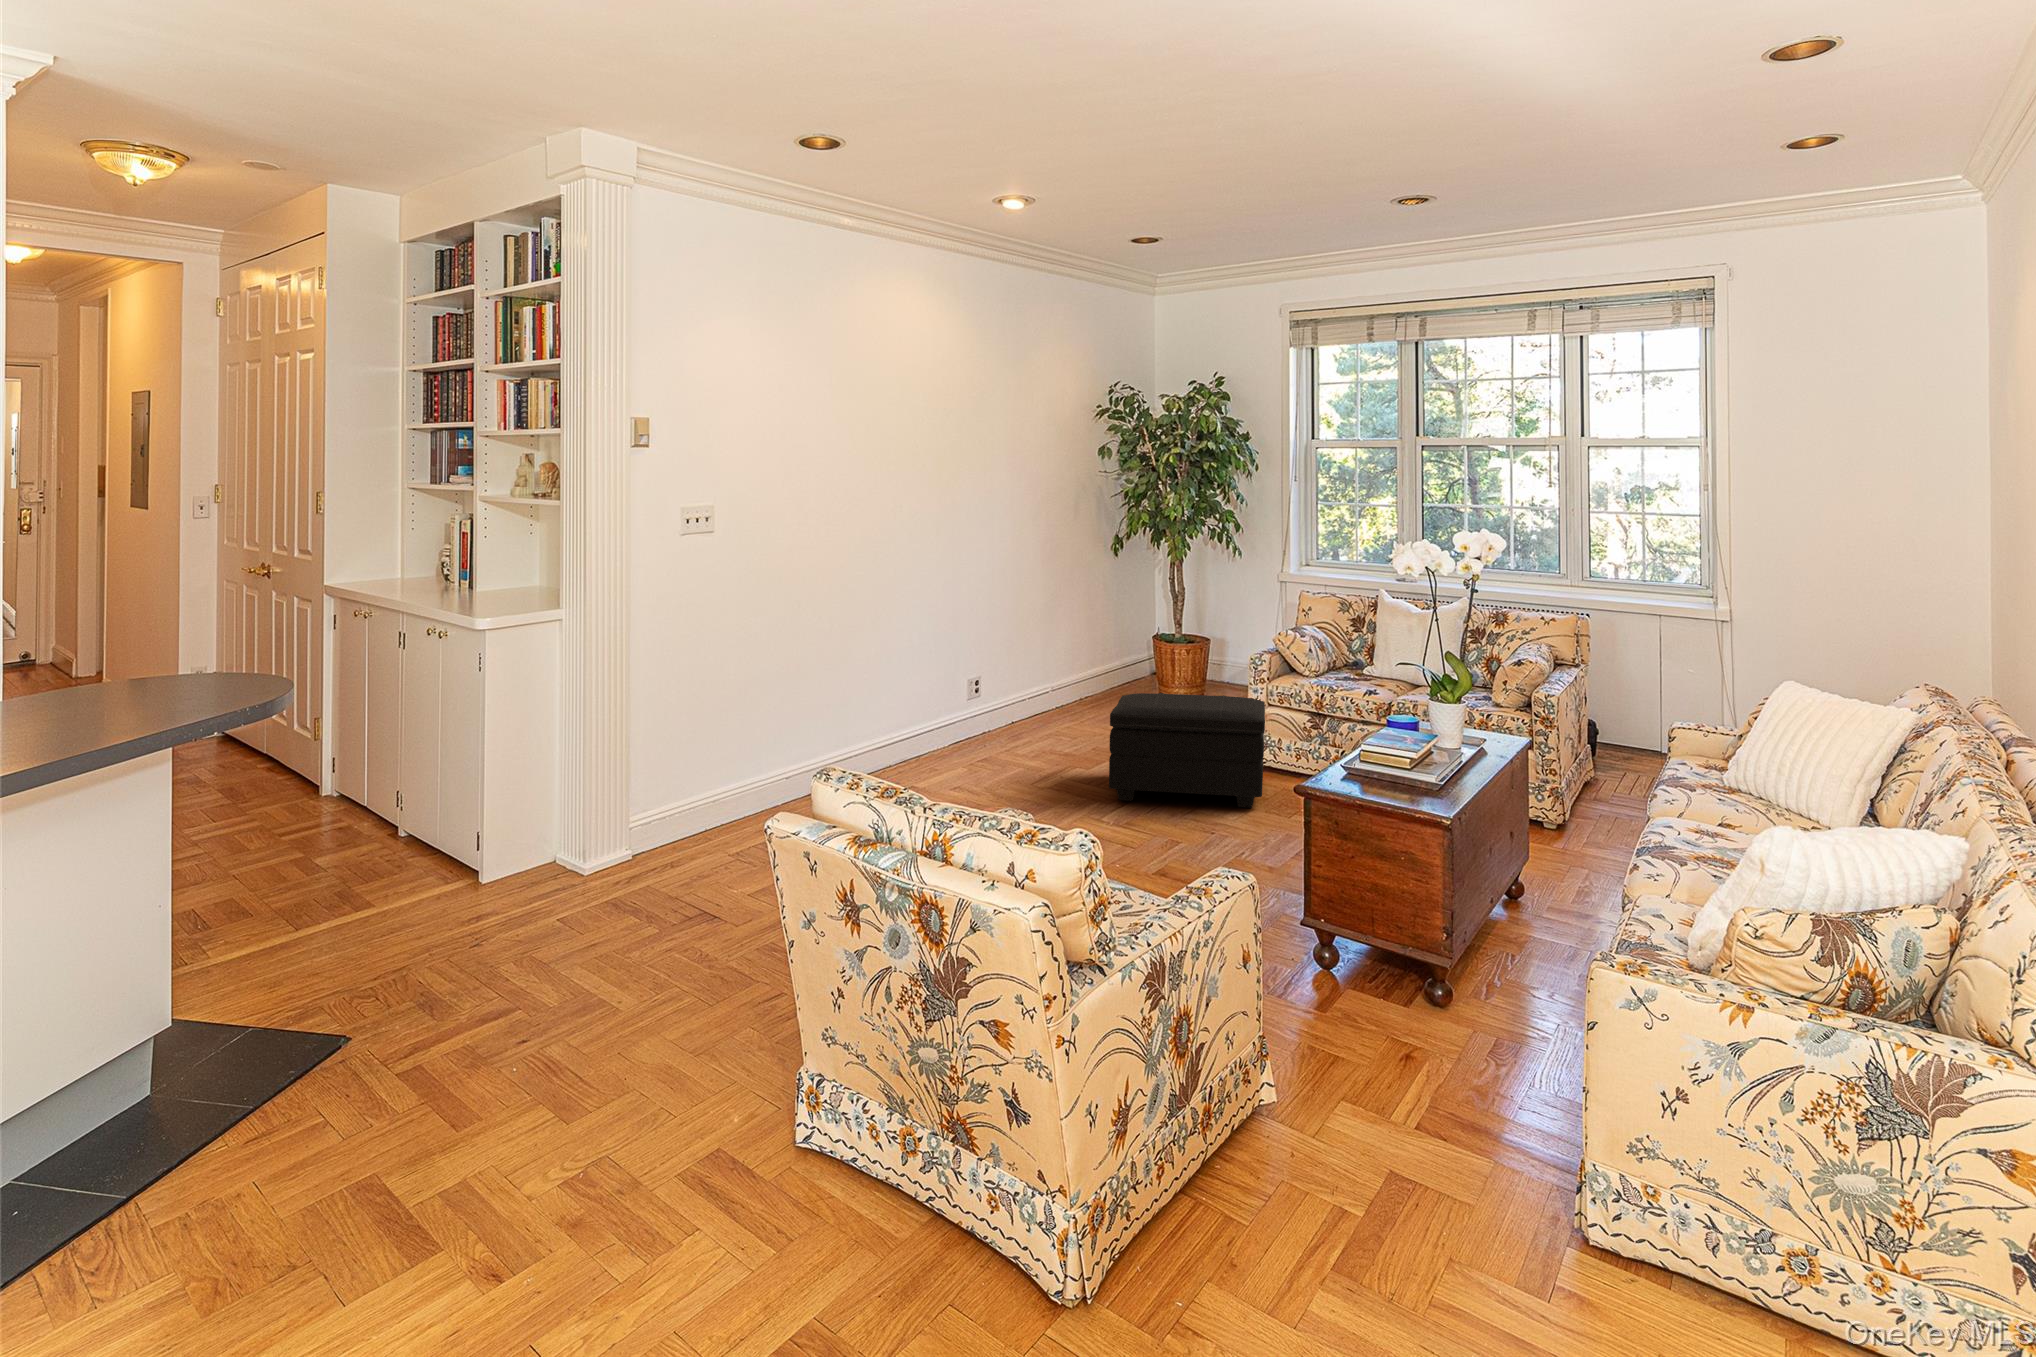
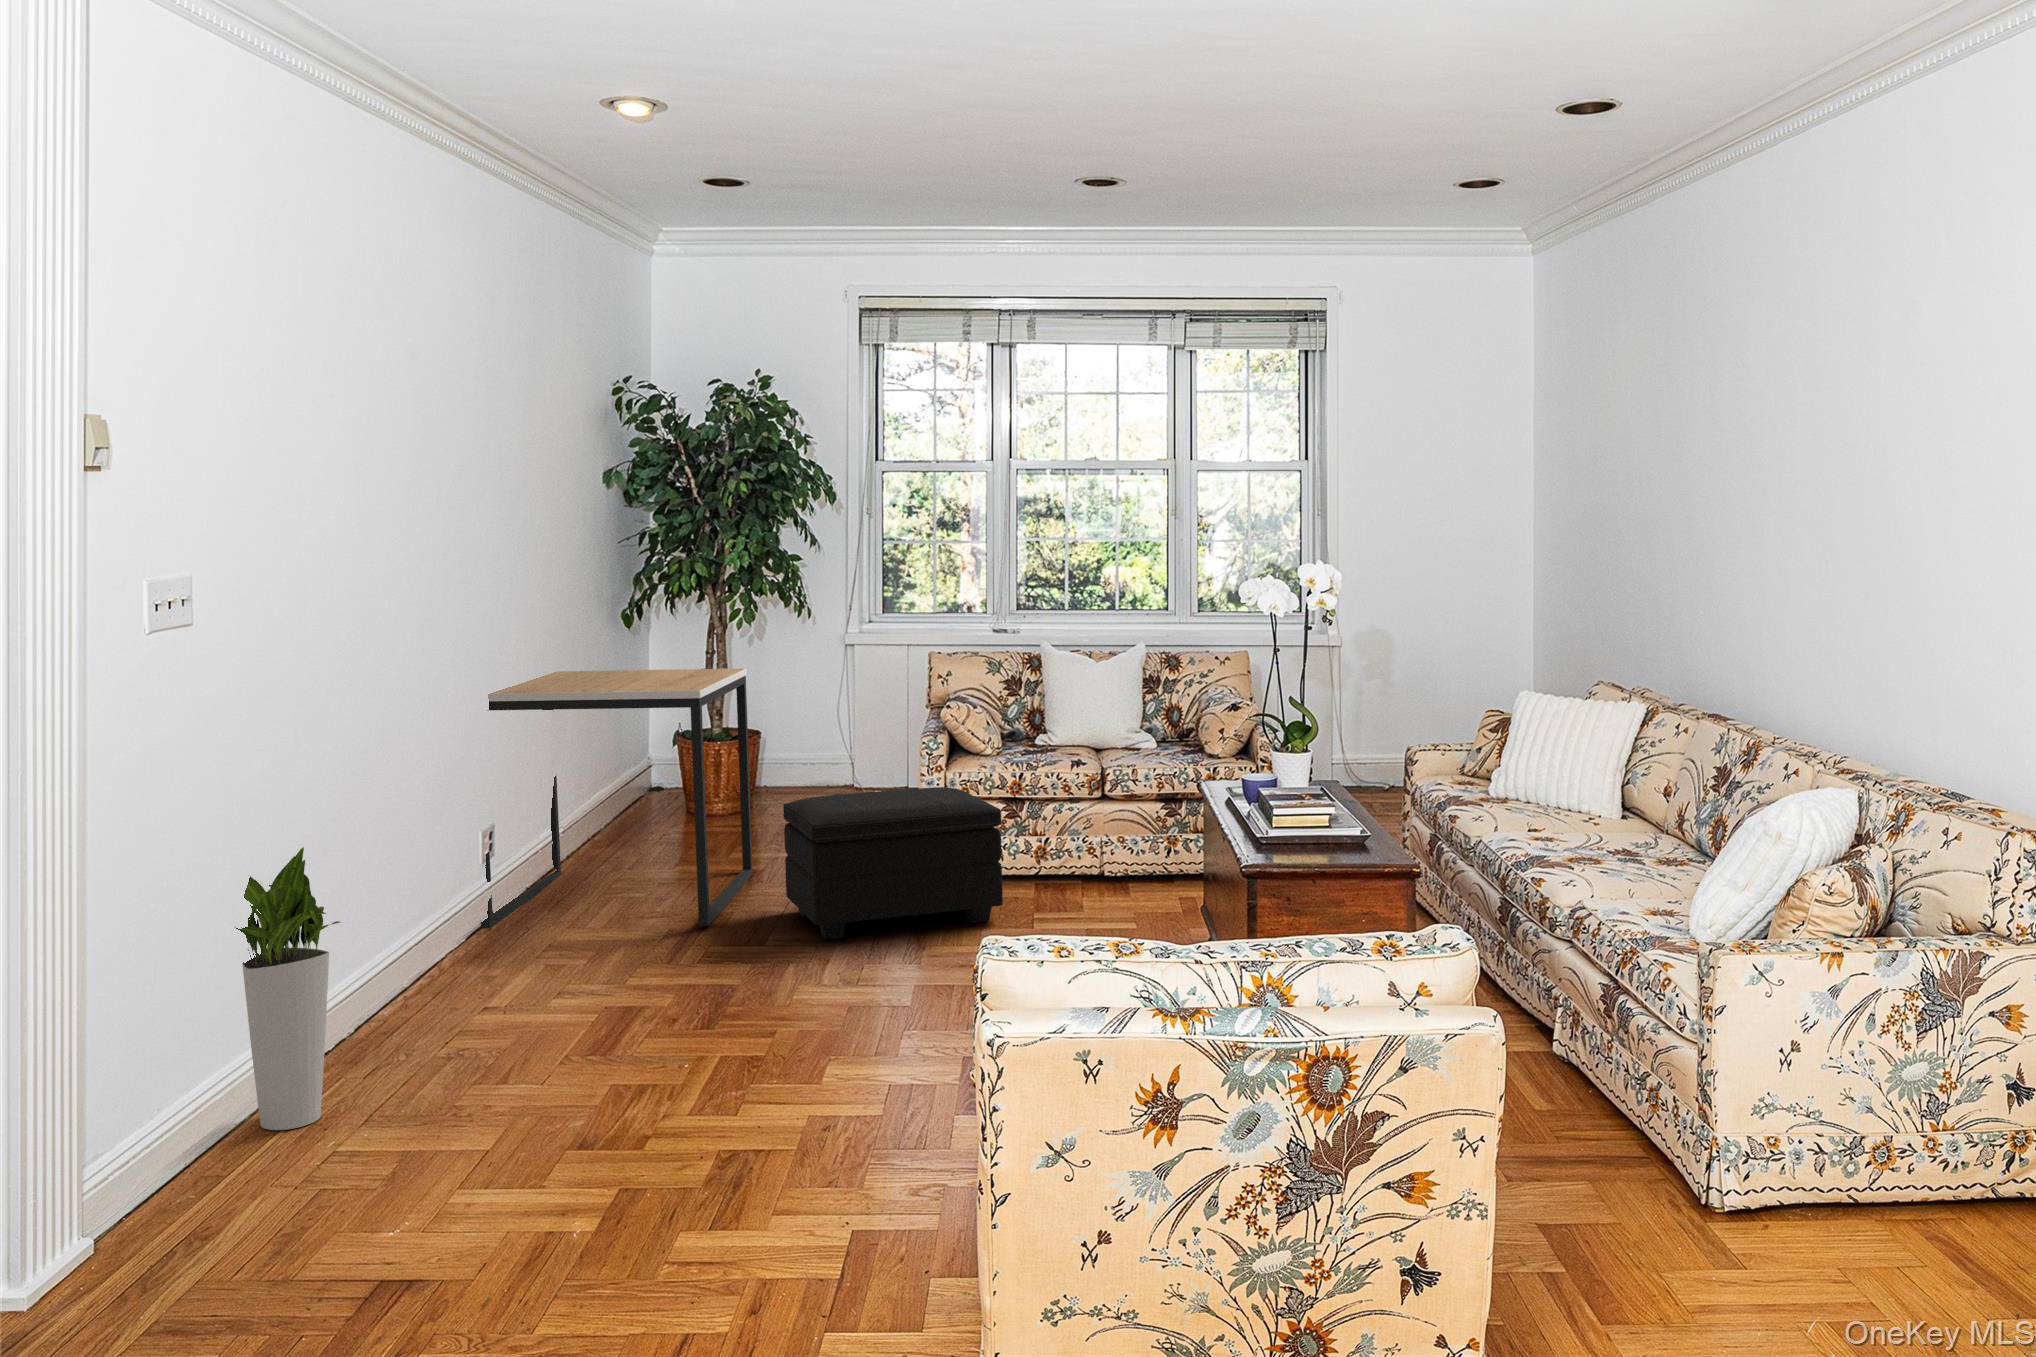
side table: none [924,586,1139,777] -> present [481,668,753,929]
planter: none [635,683,708,859] -> present [236,847,341,1130]

